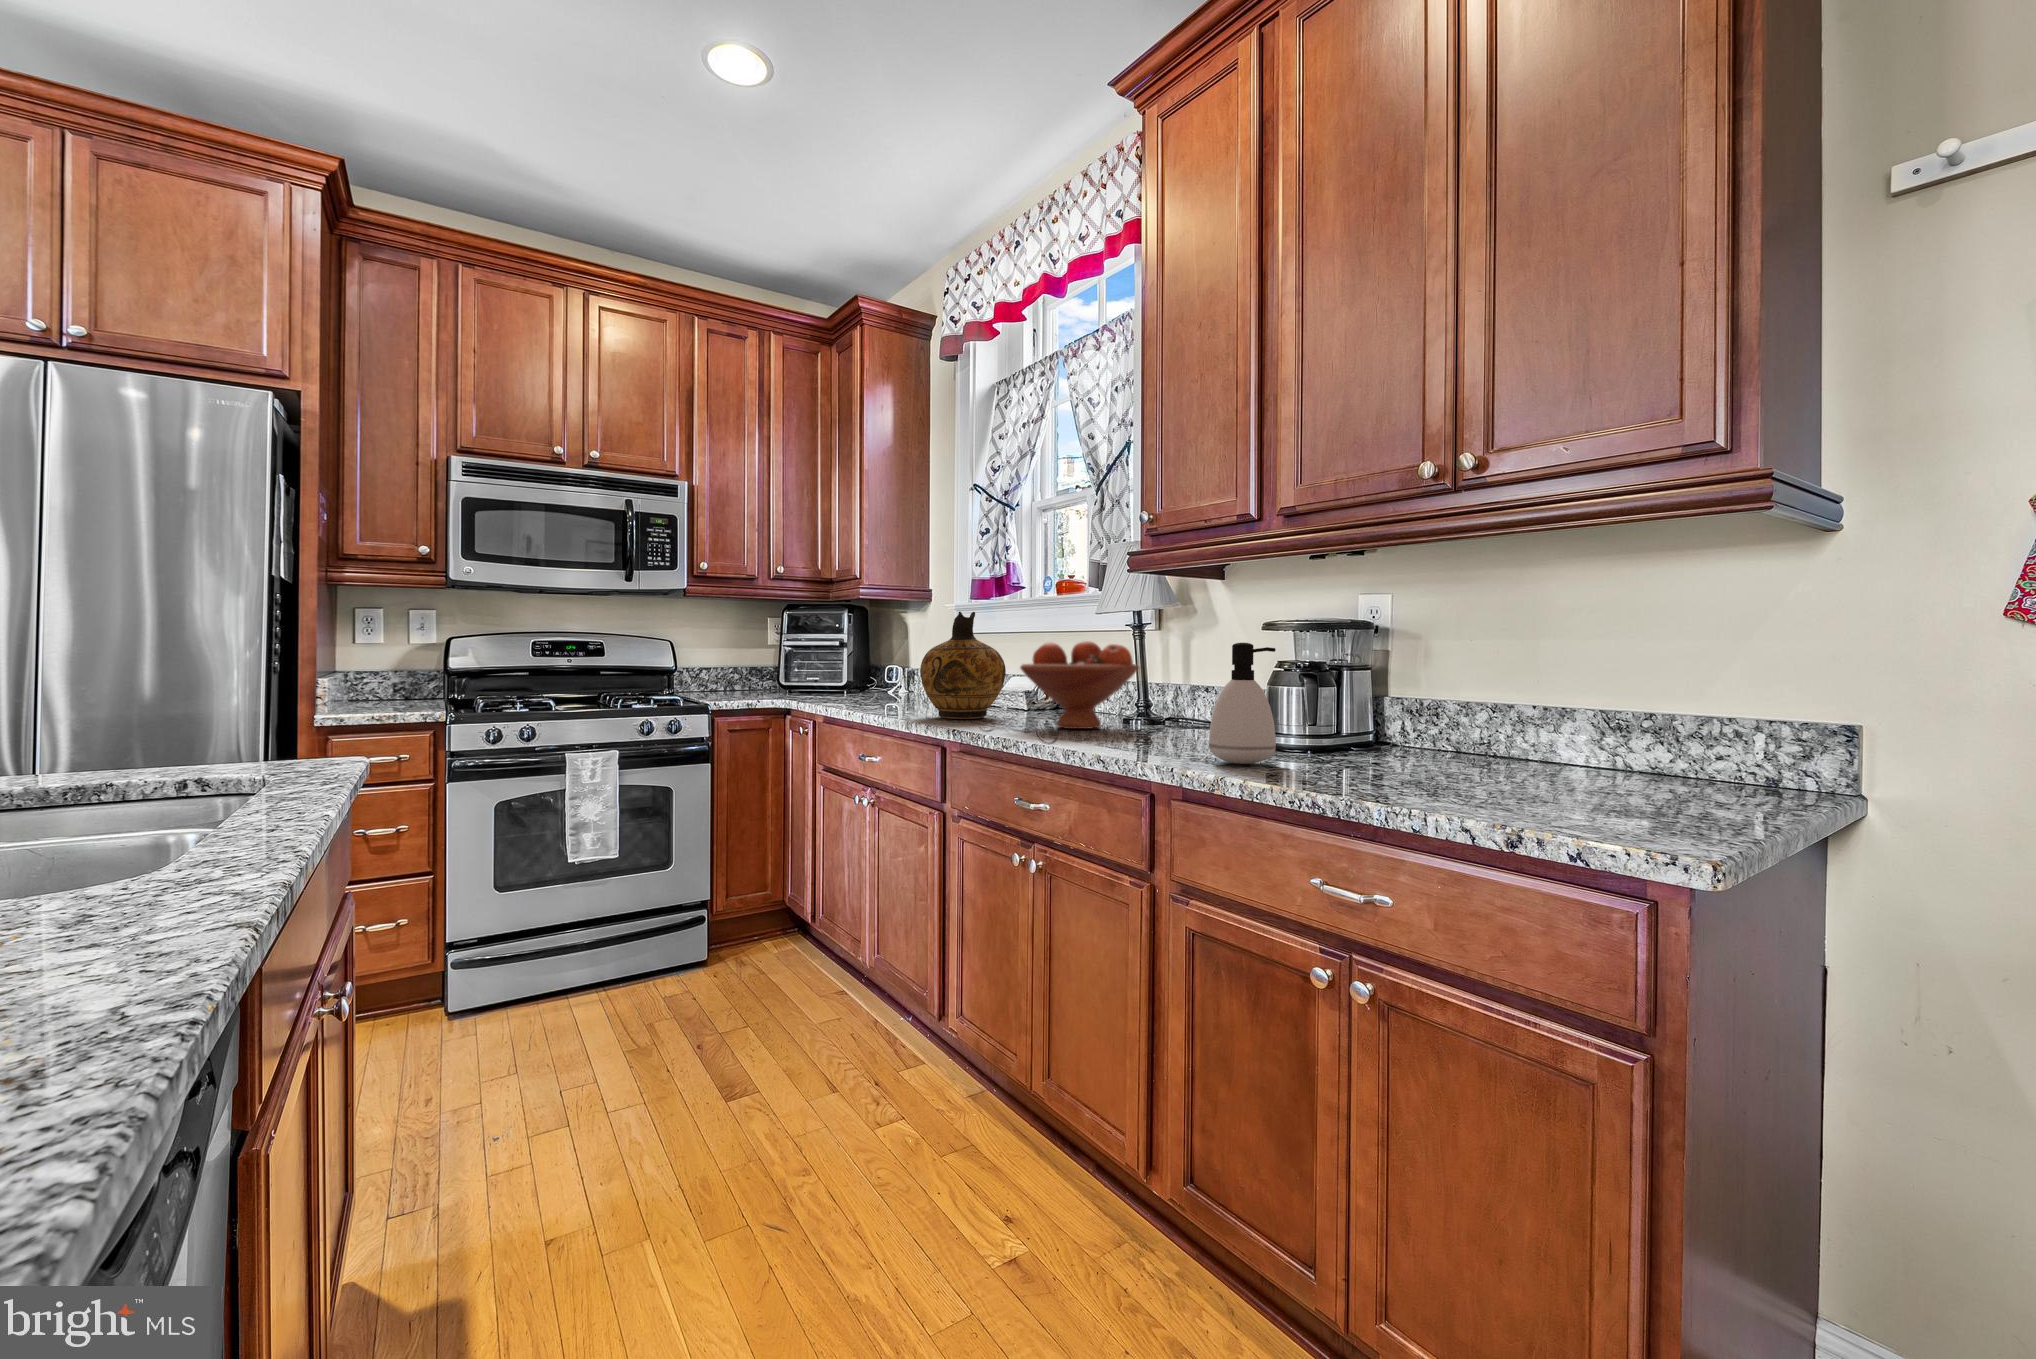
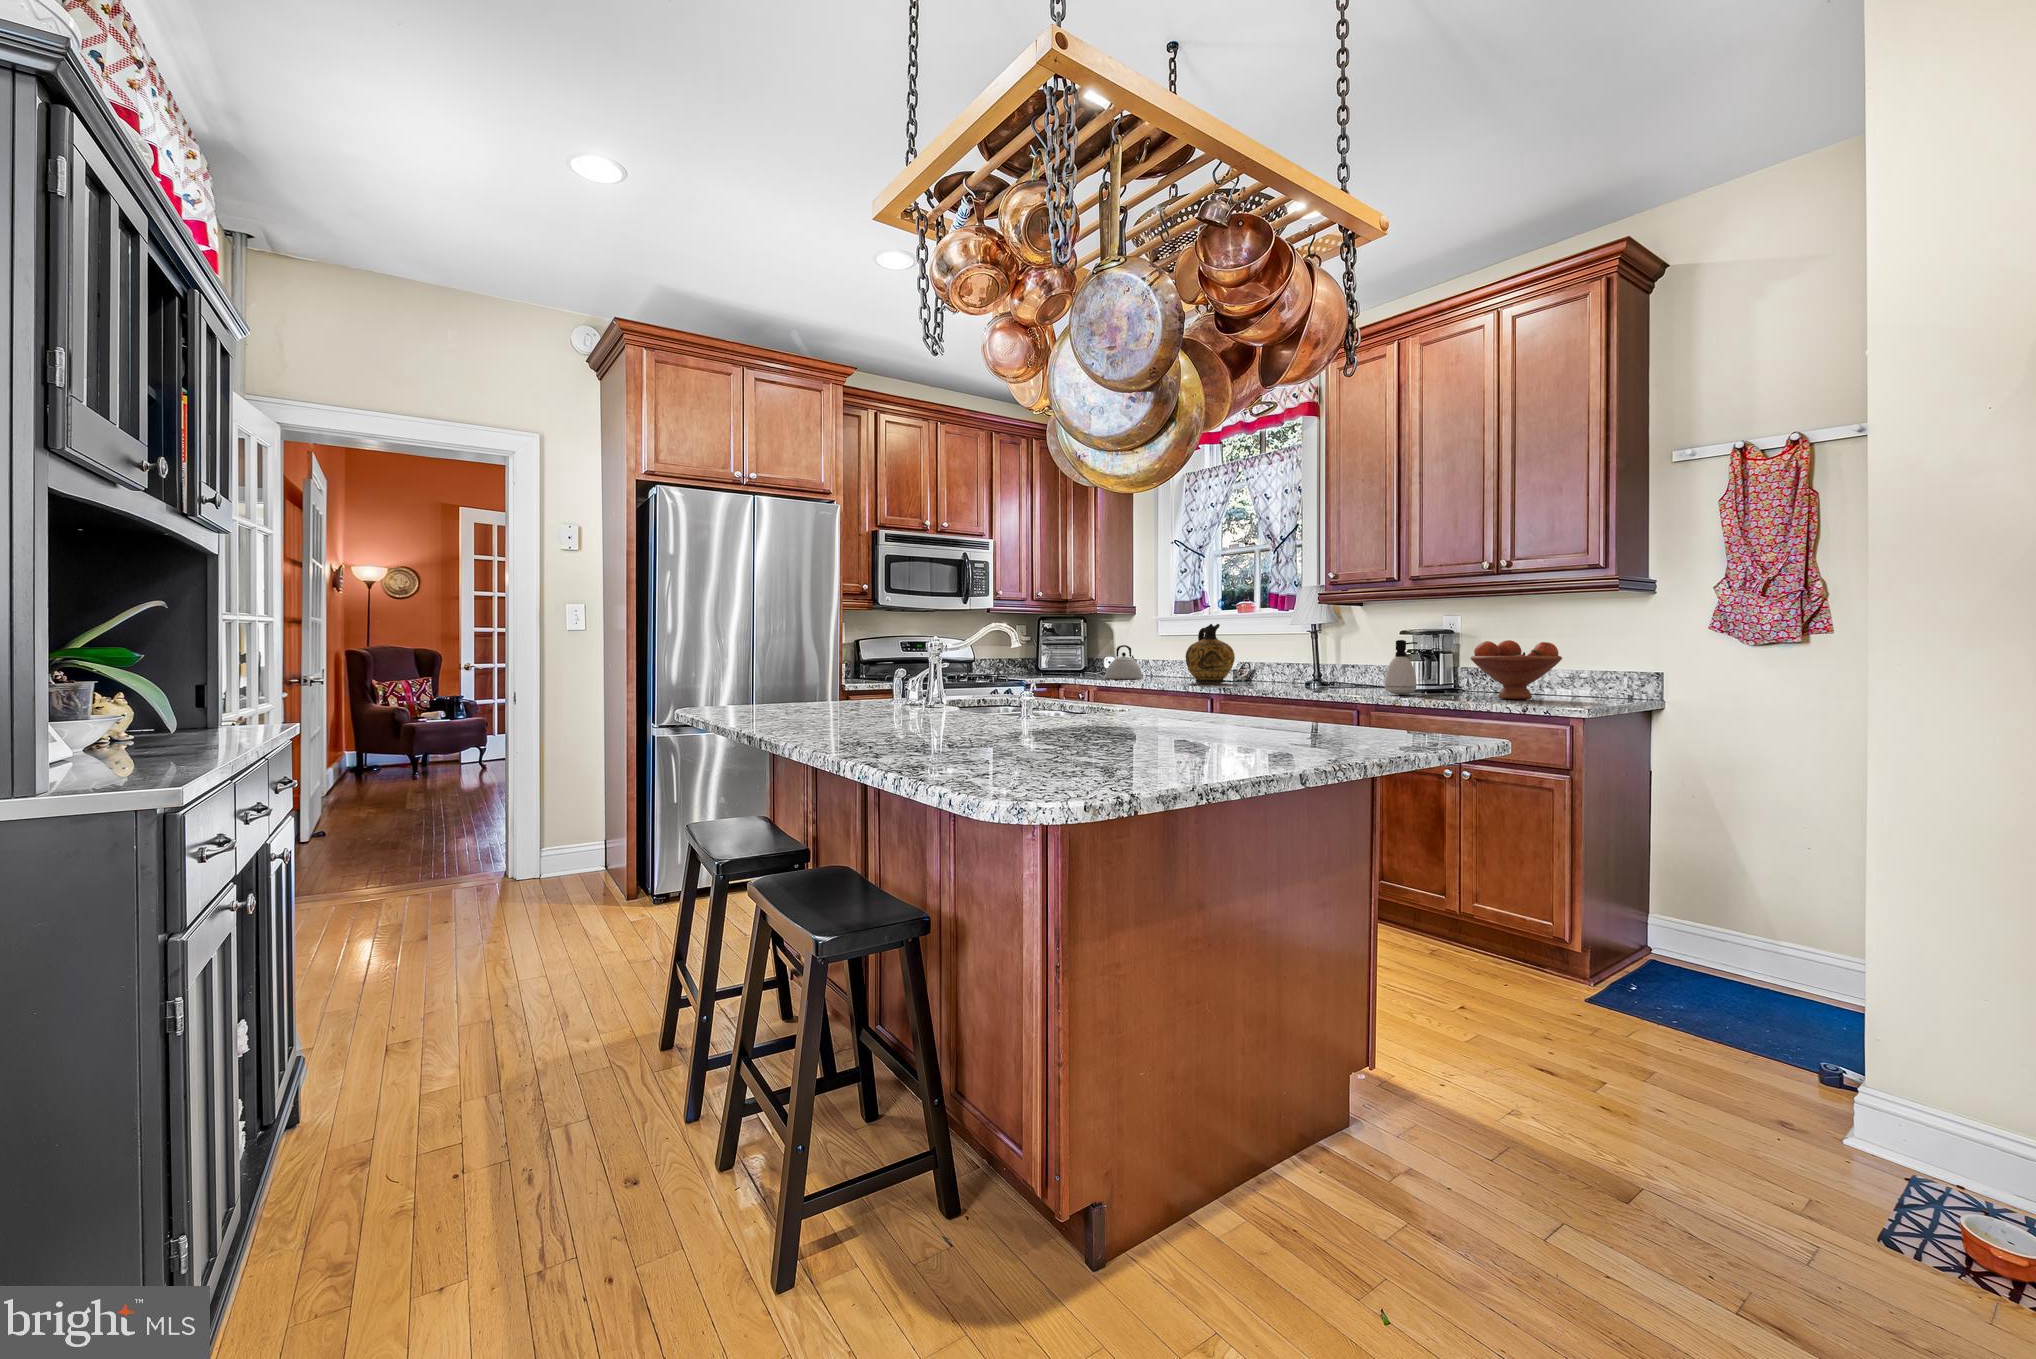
fruit bowl: present [1020,641,1138,729] -> present [1471,640,1562,700]
kettle: none [837,649,898,704] -> present [1105,645,1142,679]

